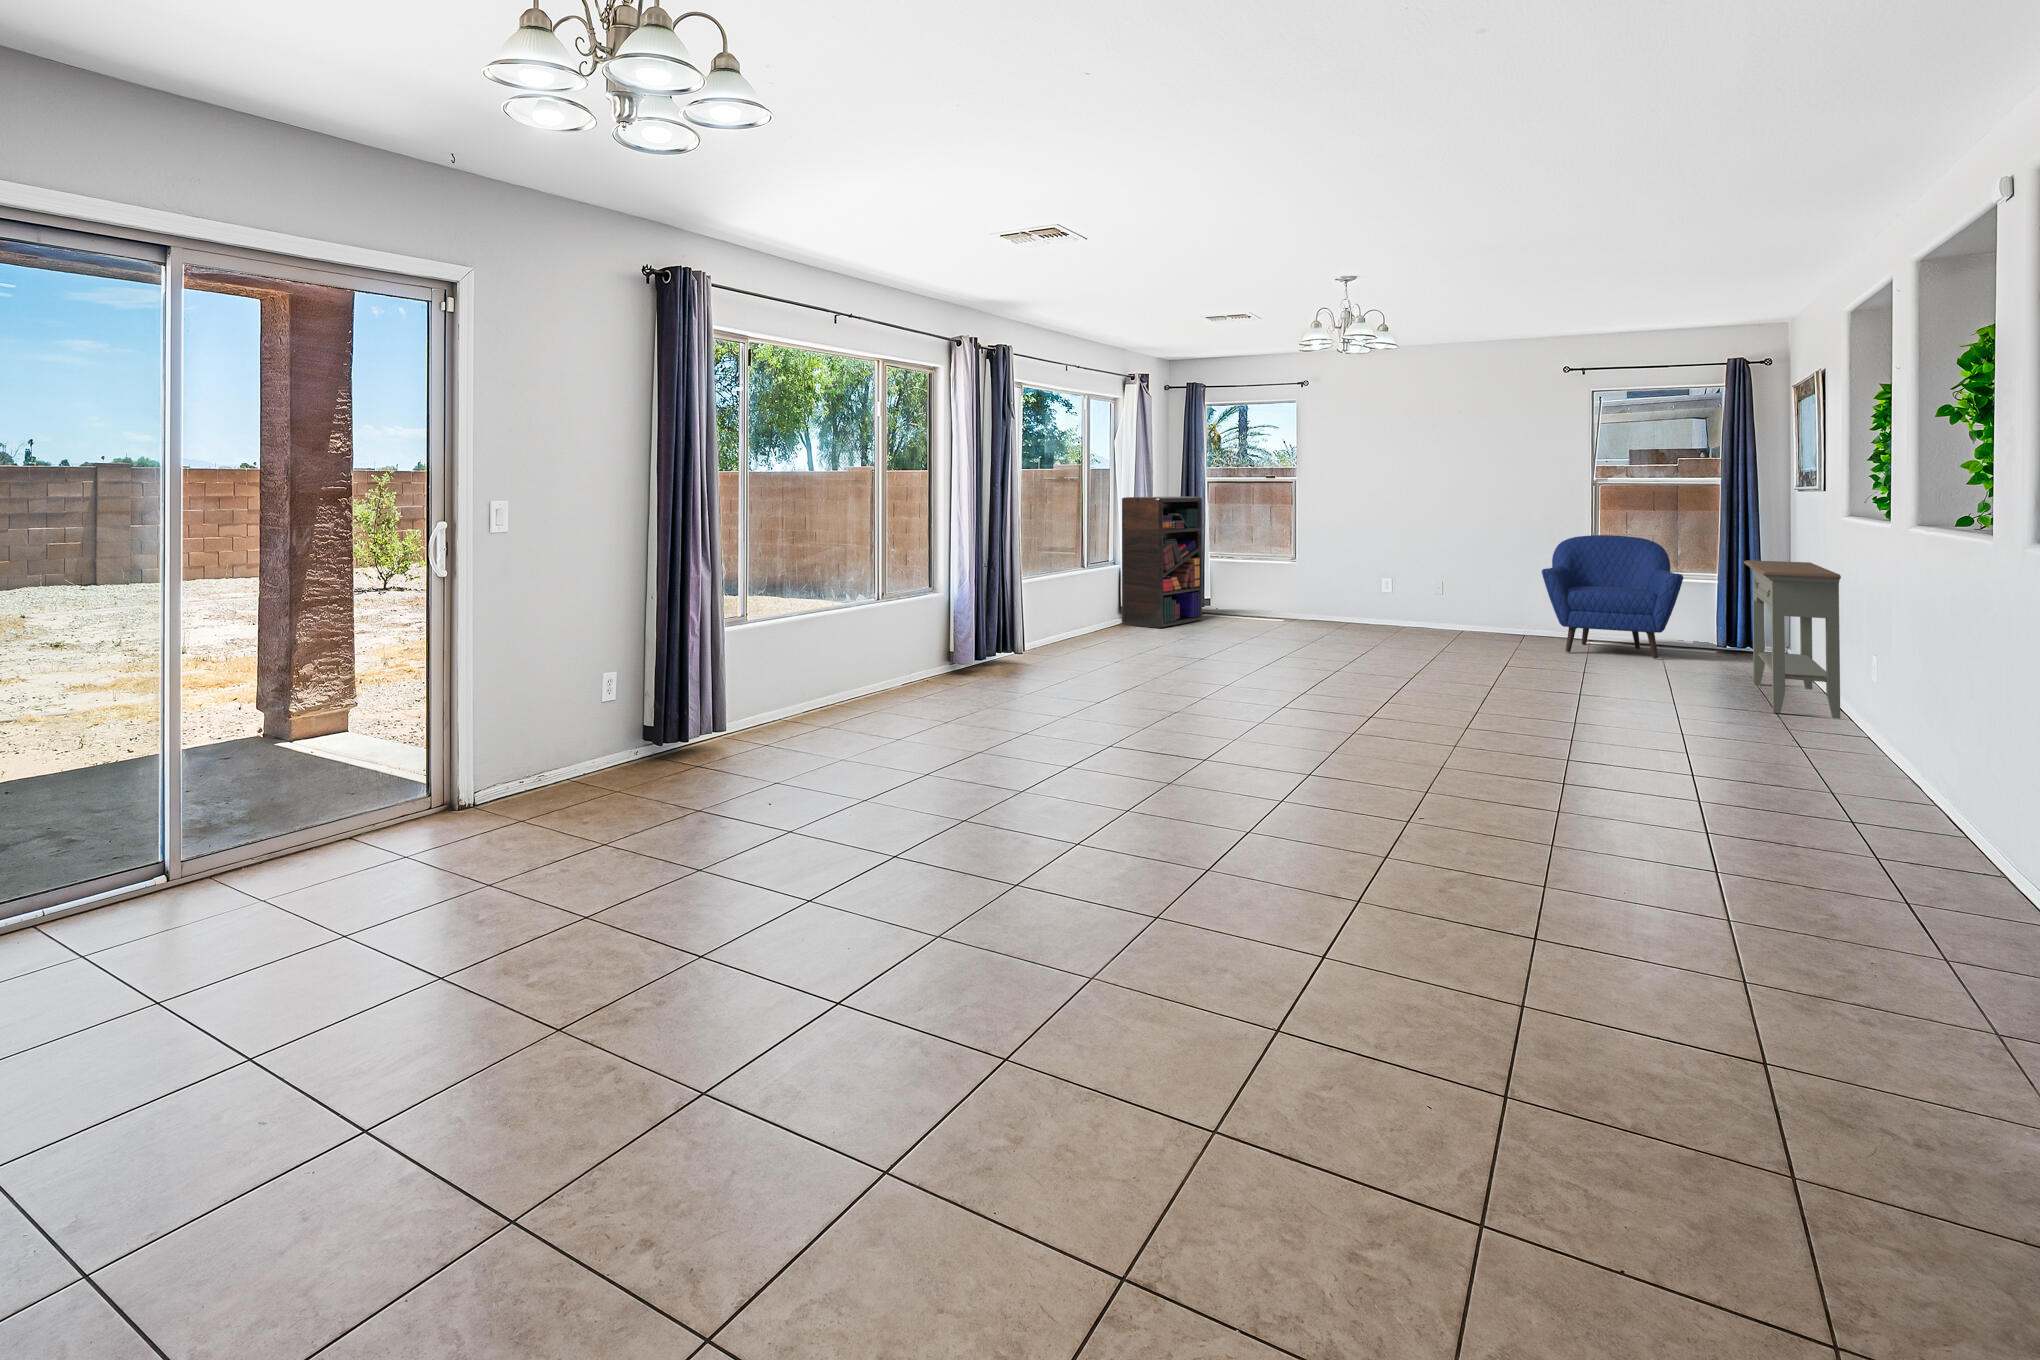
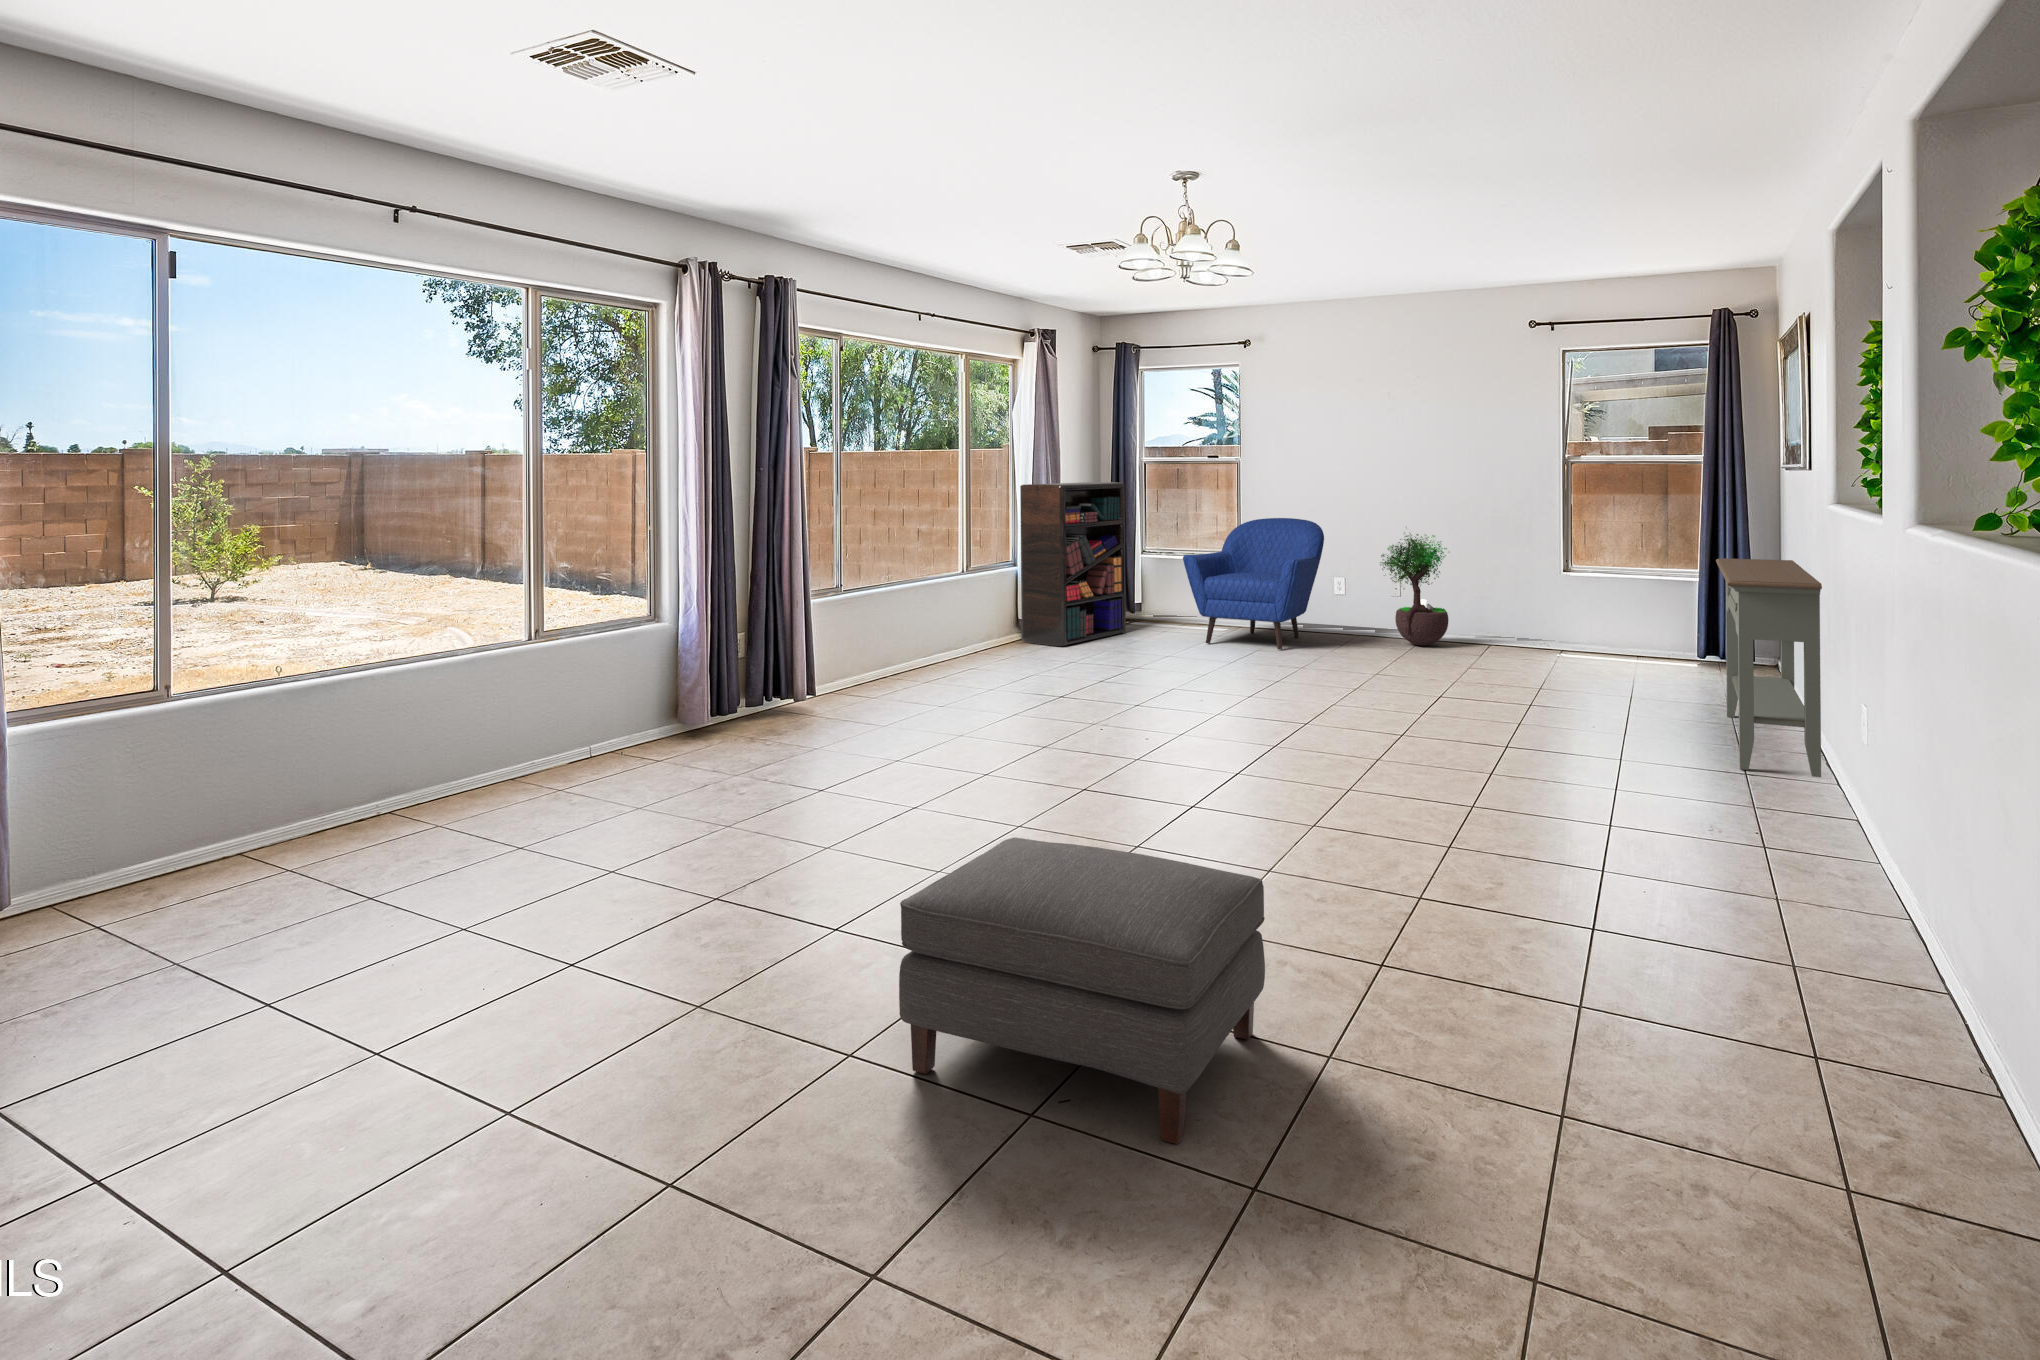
armchair: present [1542,535,1683,658] -> present [1183,518,1324,649]
potted tree: none [1429,536,1494,635] -> present [1380,532,1449,646]
ottoman: none [1301,700,1507,839] -> present [899,838,1265,1144]

